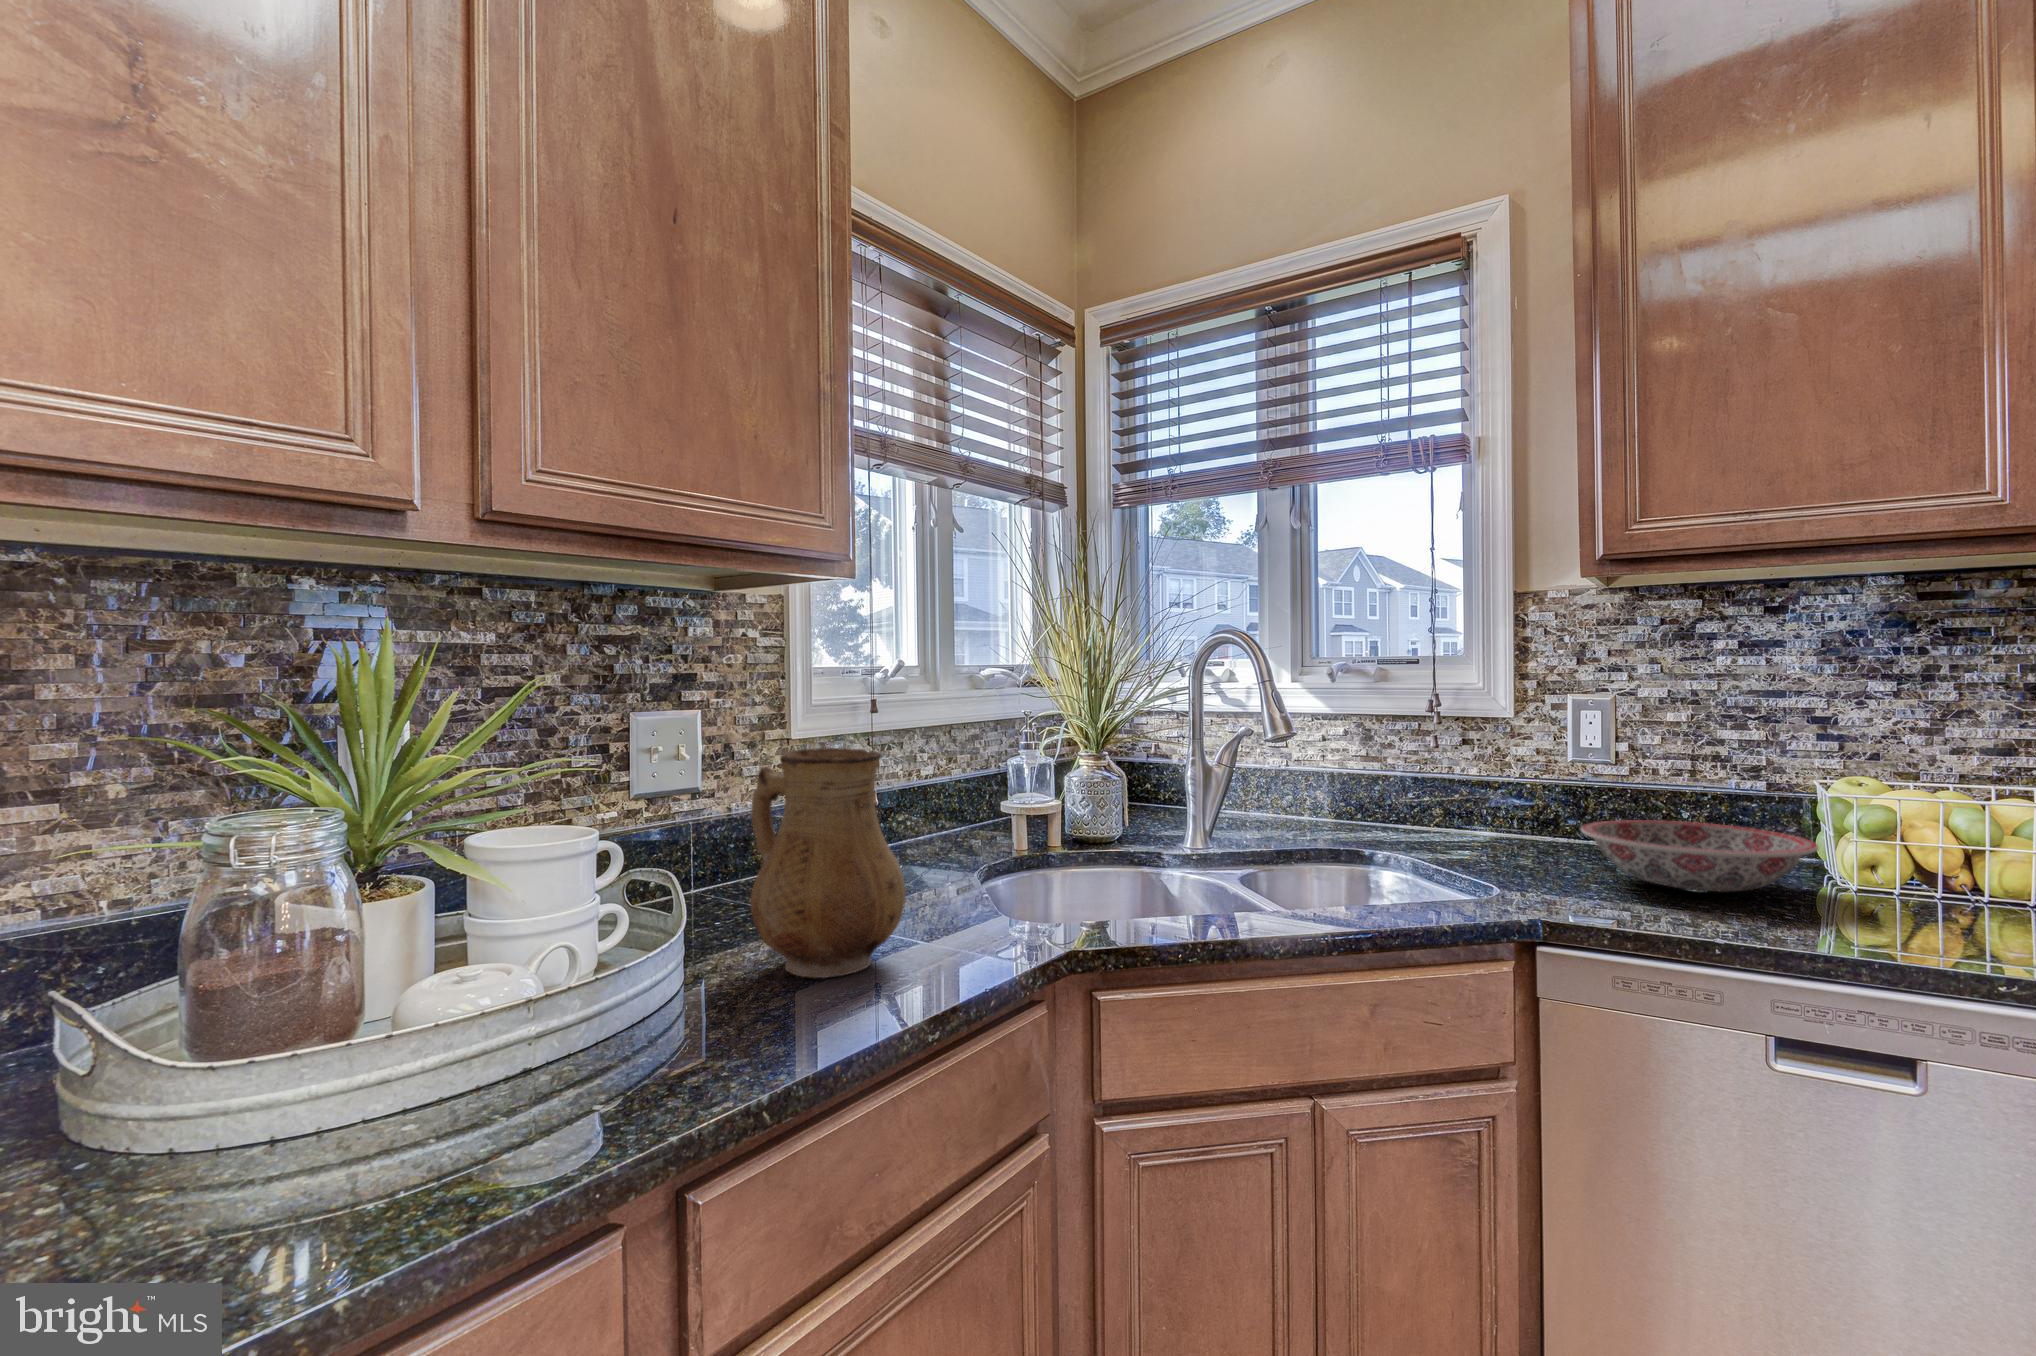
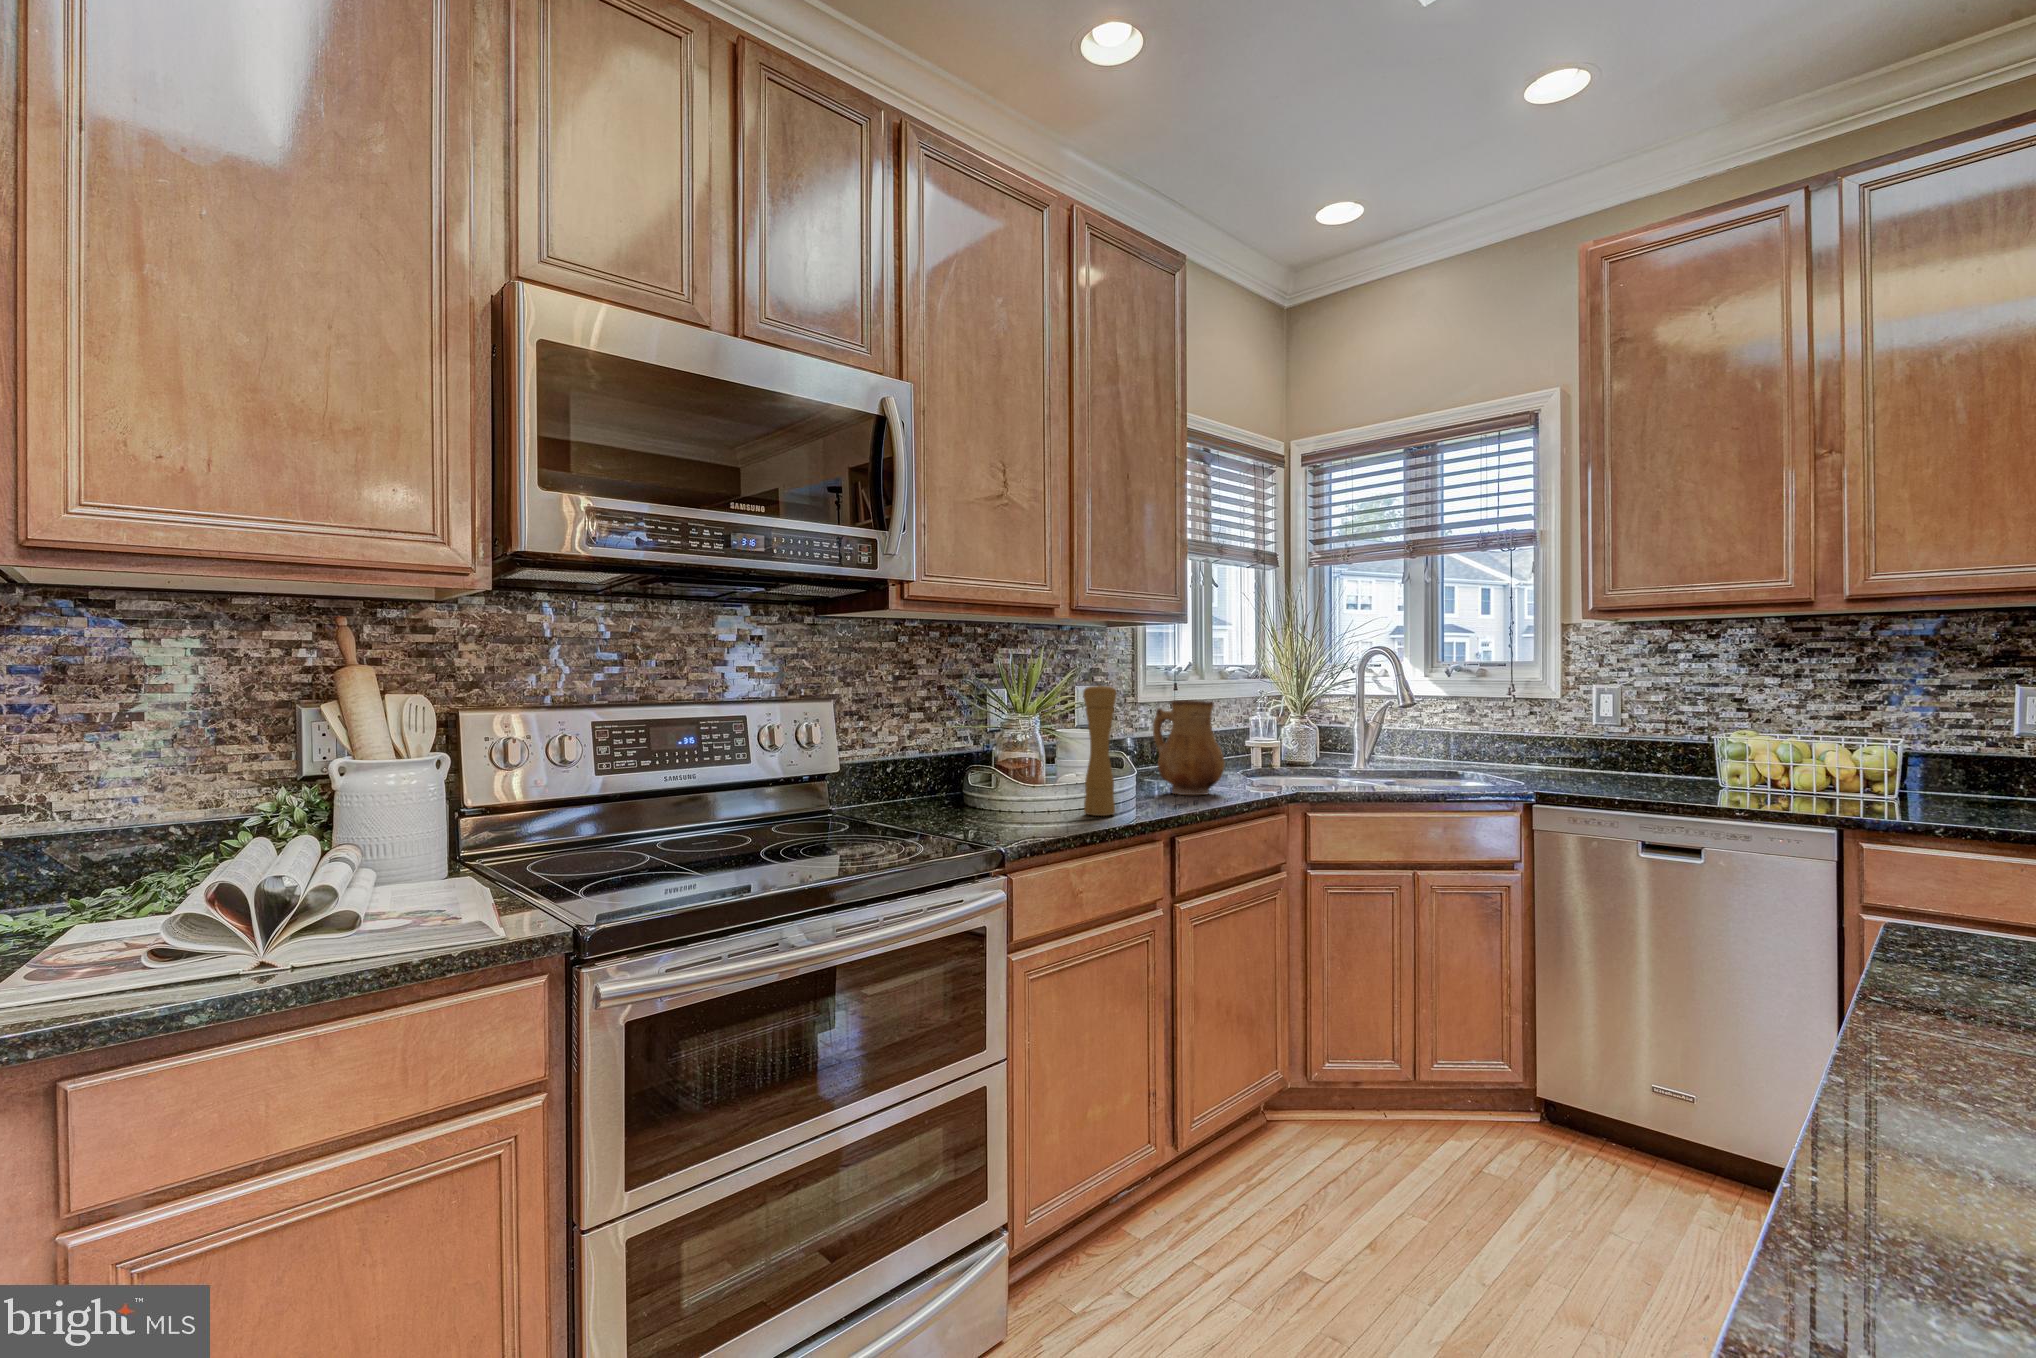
pepper mill: none [351,737,475,1177] -> present [1083,684,1116,816]
ceramic bowl: present [1581,820,1819,892] -> none [1580,755,1705,787]

